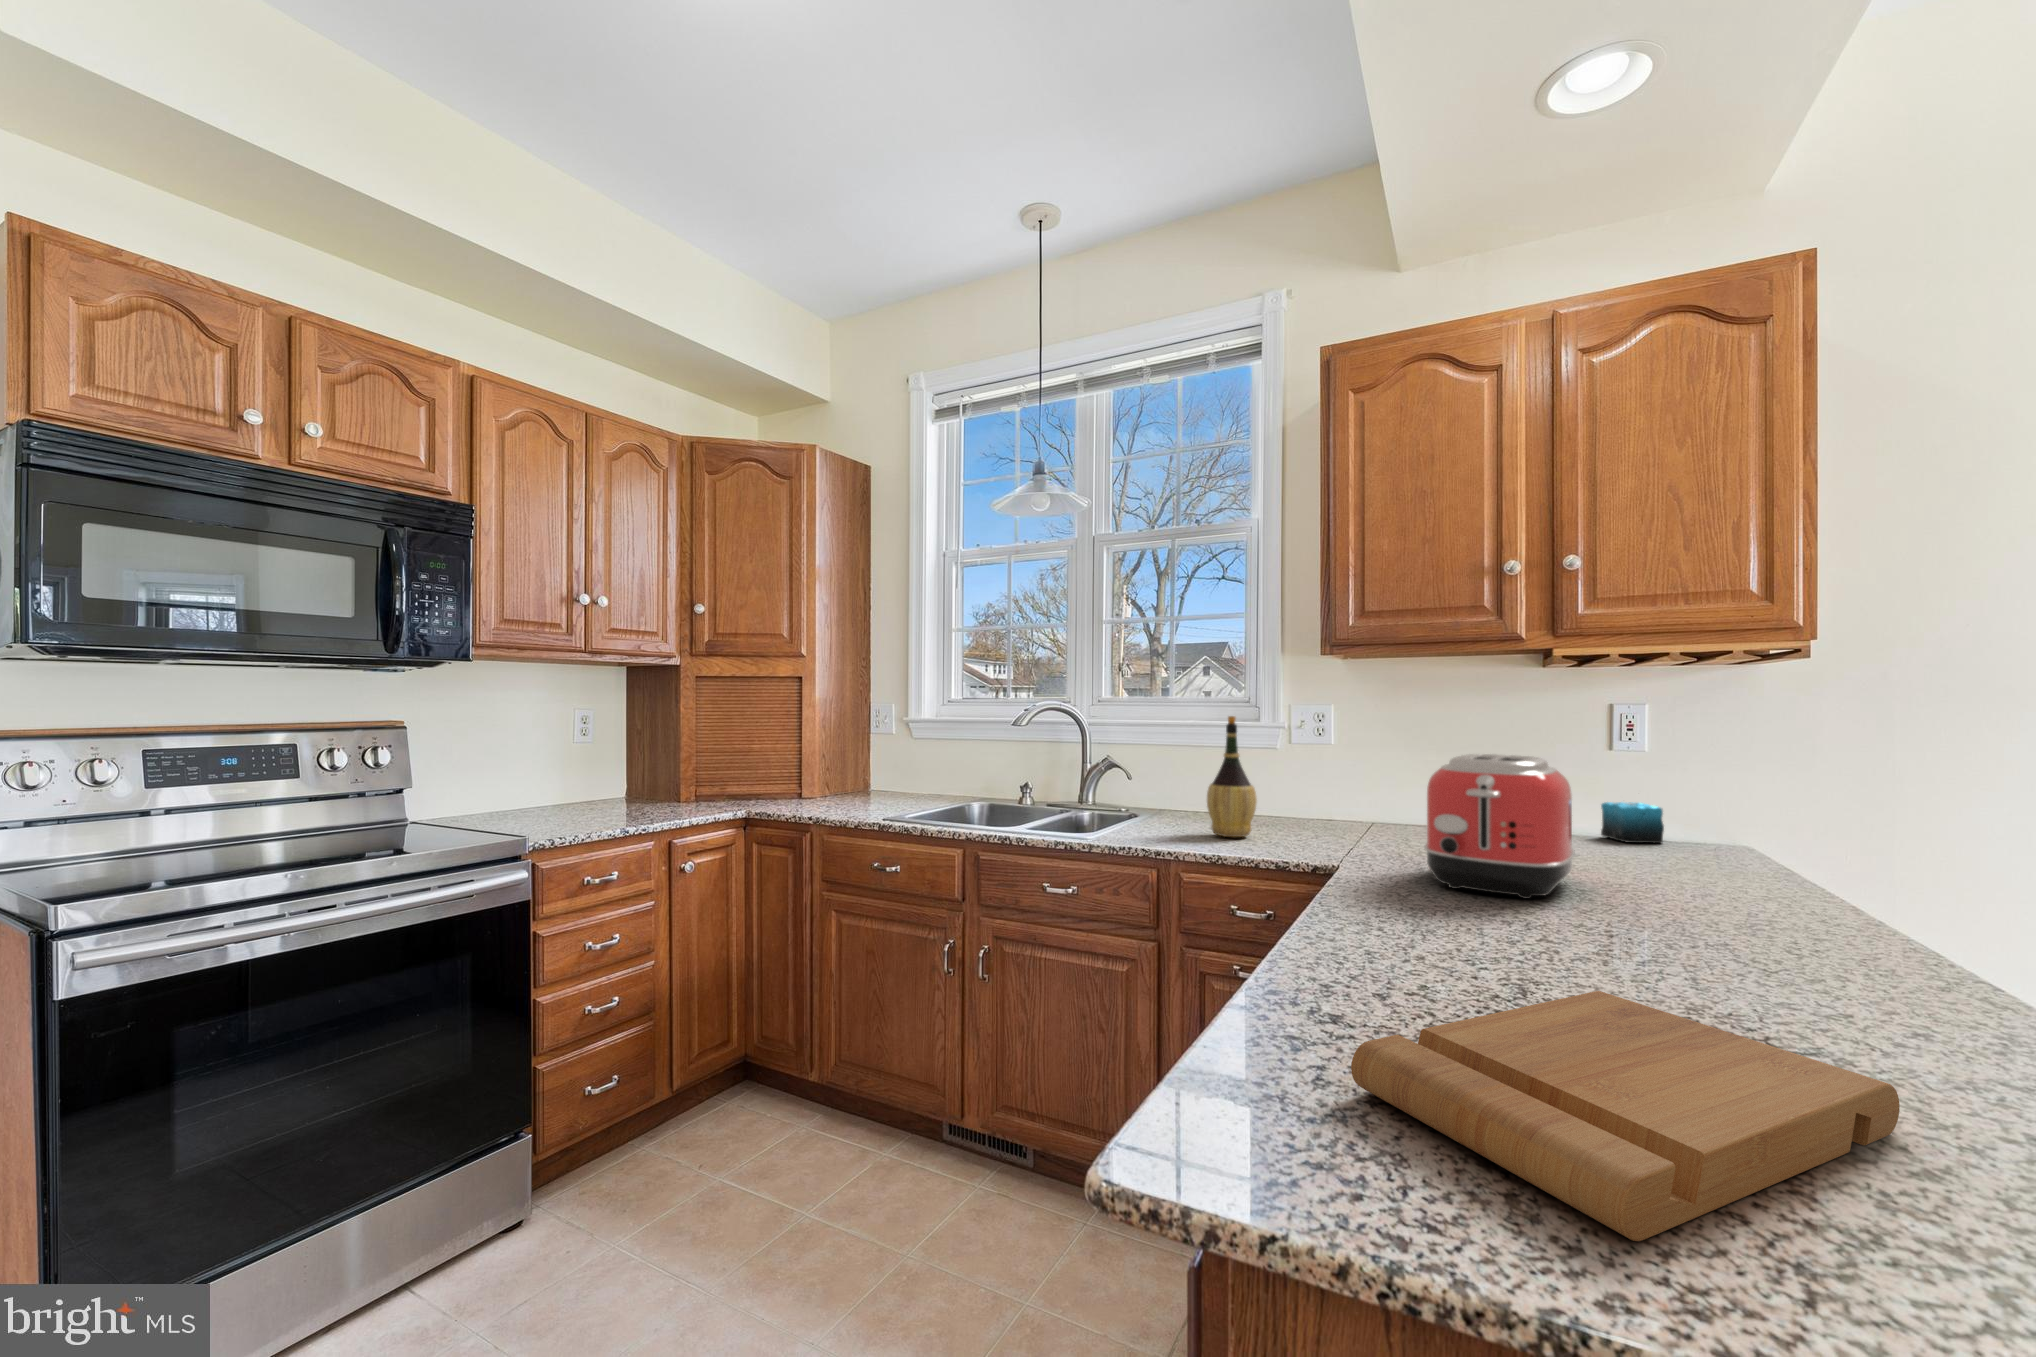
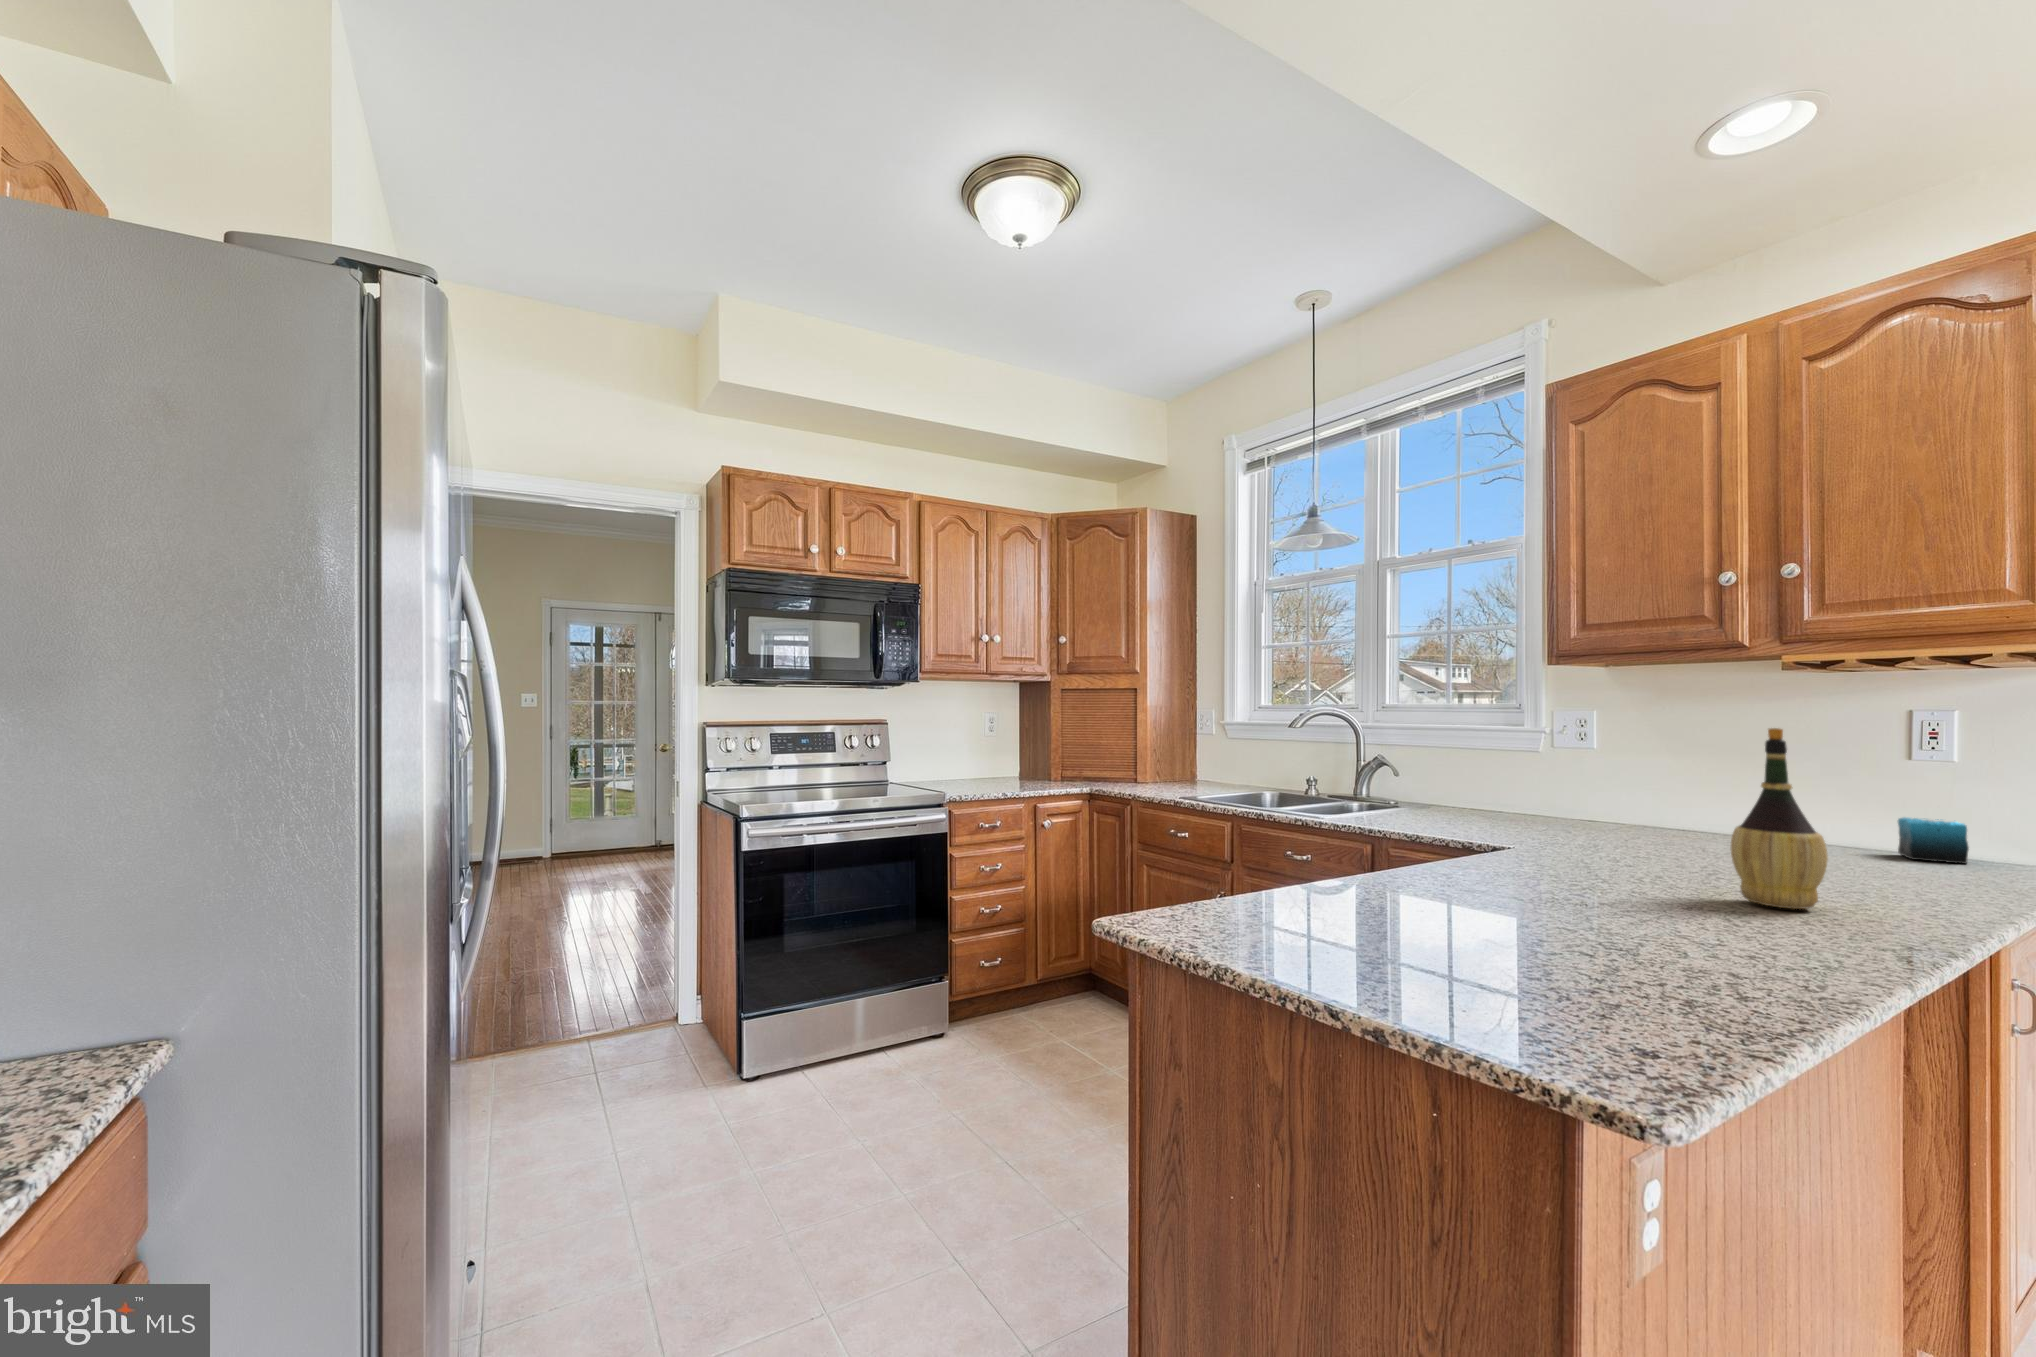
wine bottle: present [1207,716,1257,837] -> present [1731,728,1828,909]
toaster: present [1424,754,1575,899] -> none [1547,755,1716,876]
cutting board: present [1351,991,1900,1241] -> none [1240,884,1536,957]

